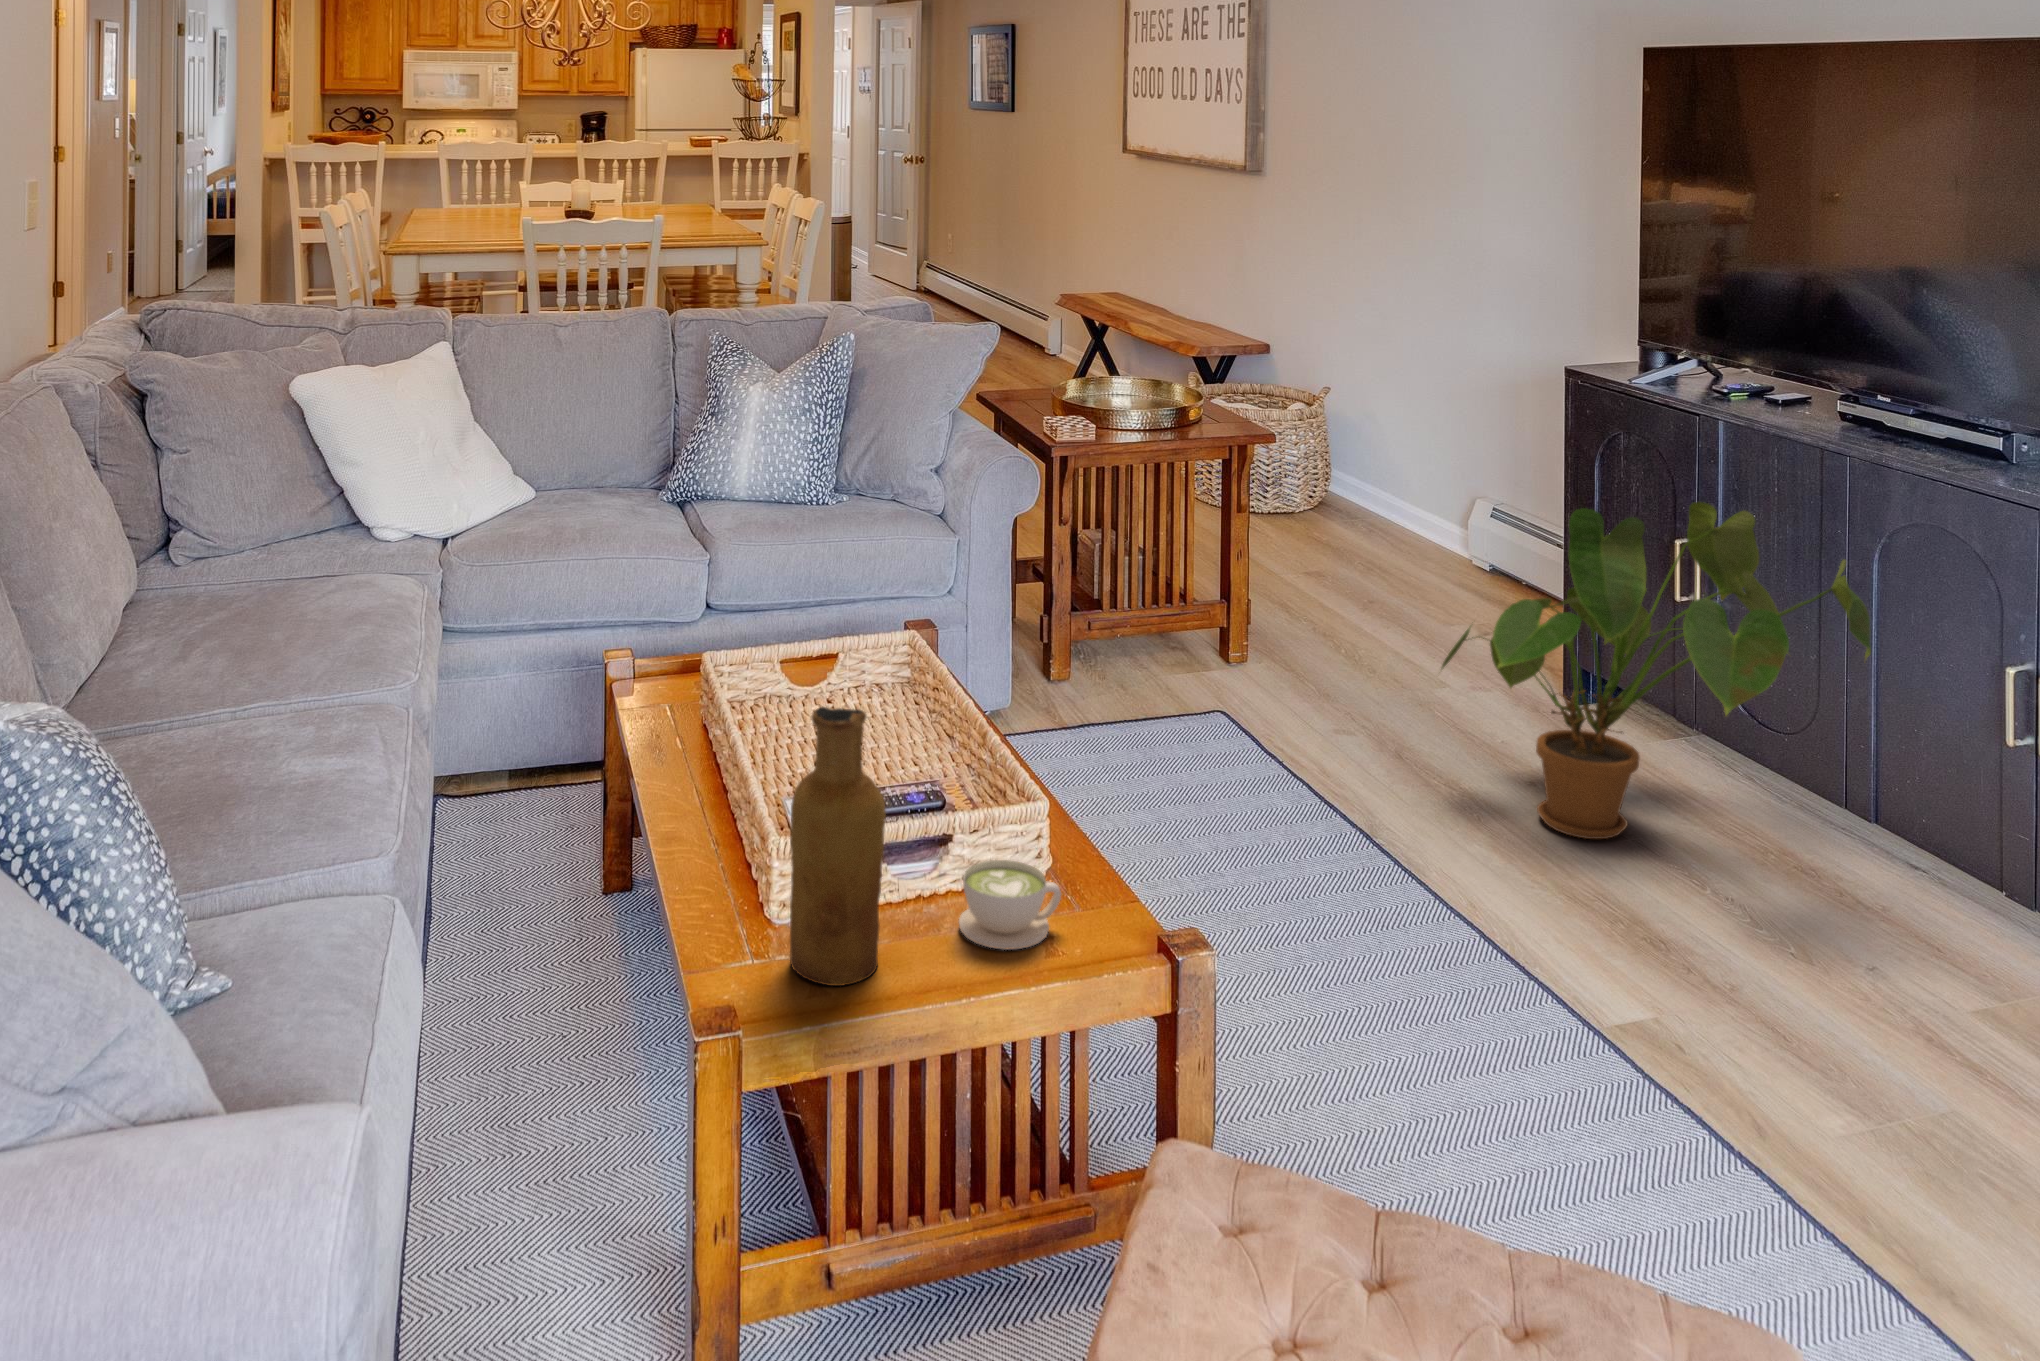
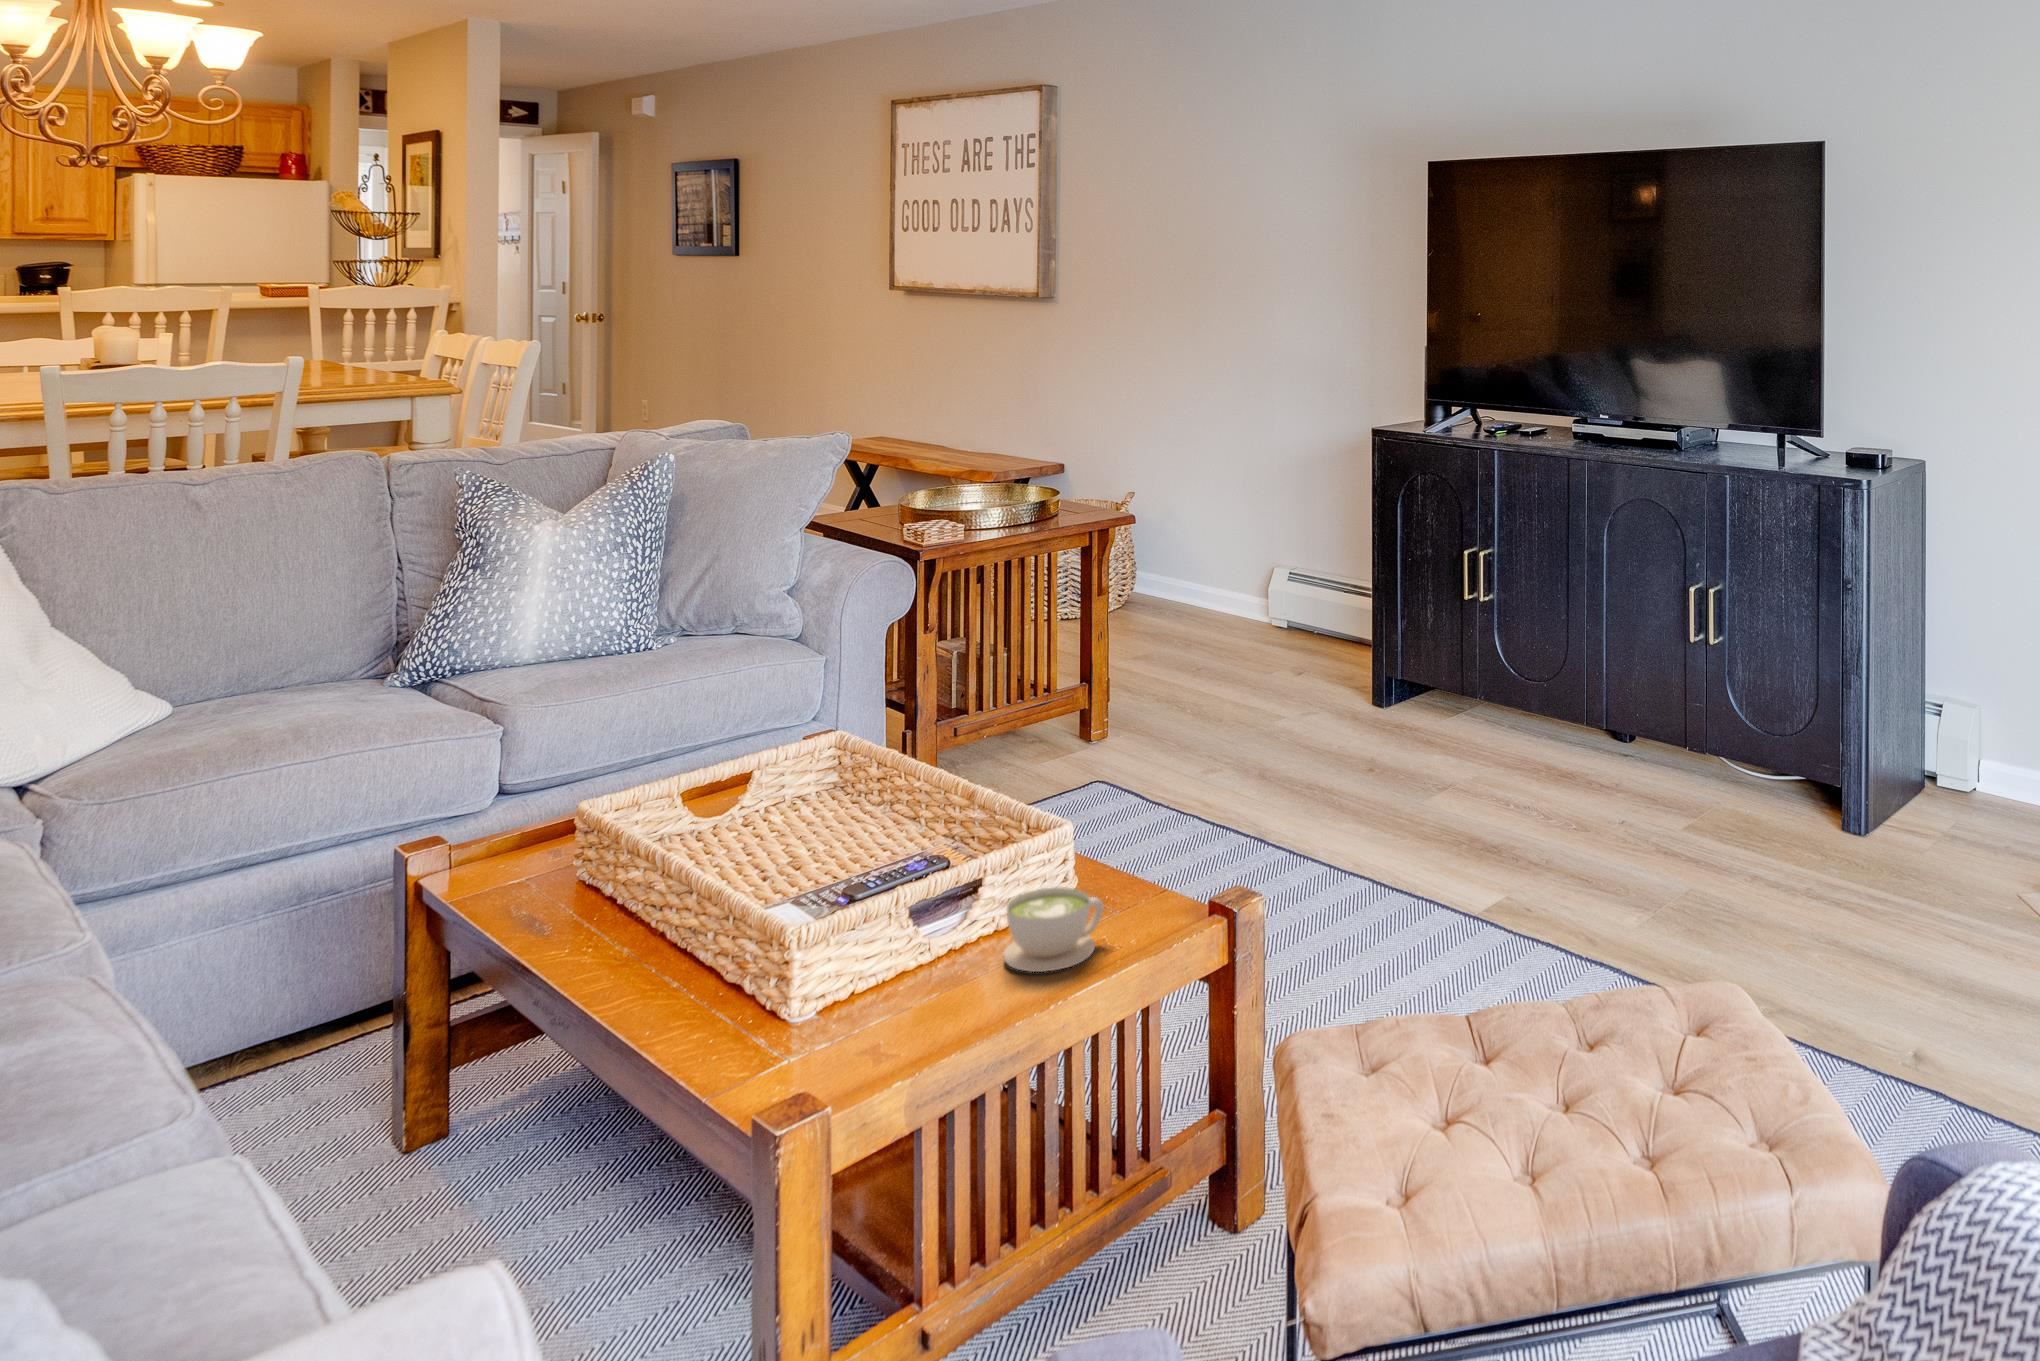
house plant: present [1442,502,1871,839] -> none [1313,526,1638,824]
vase: present [790,707,886,986] -> none [833,752,938,1045]

